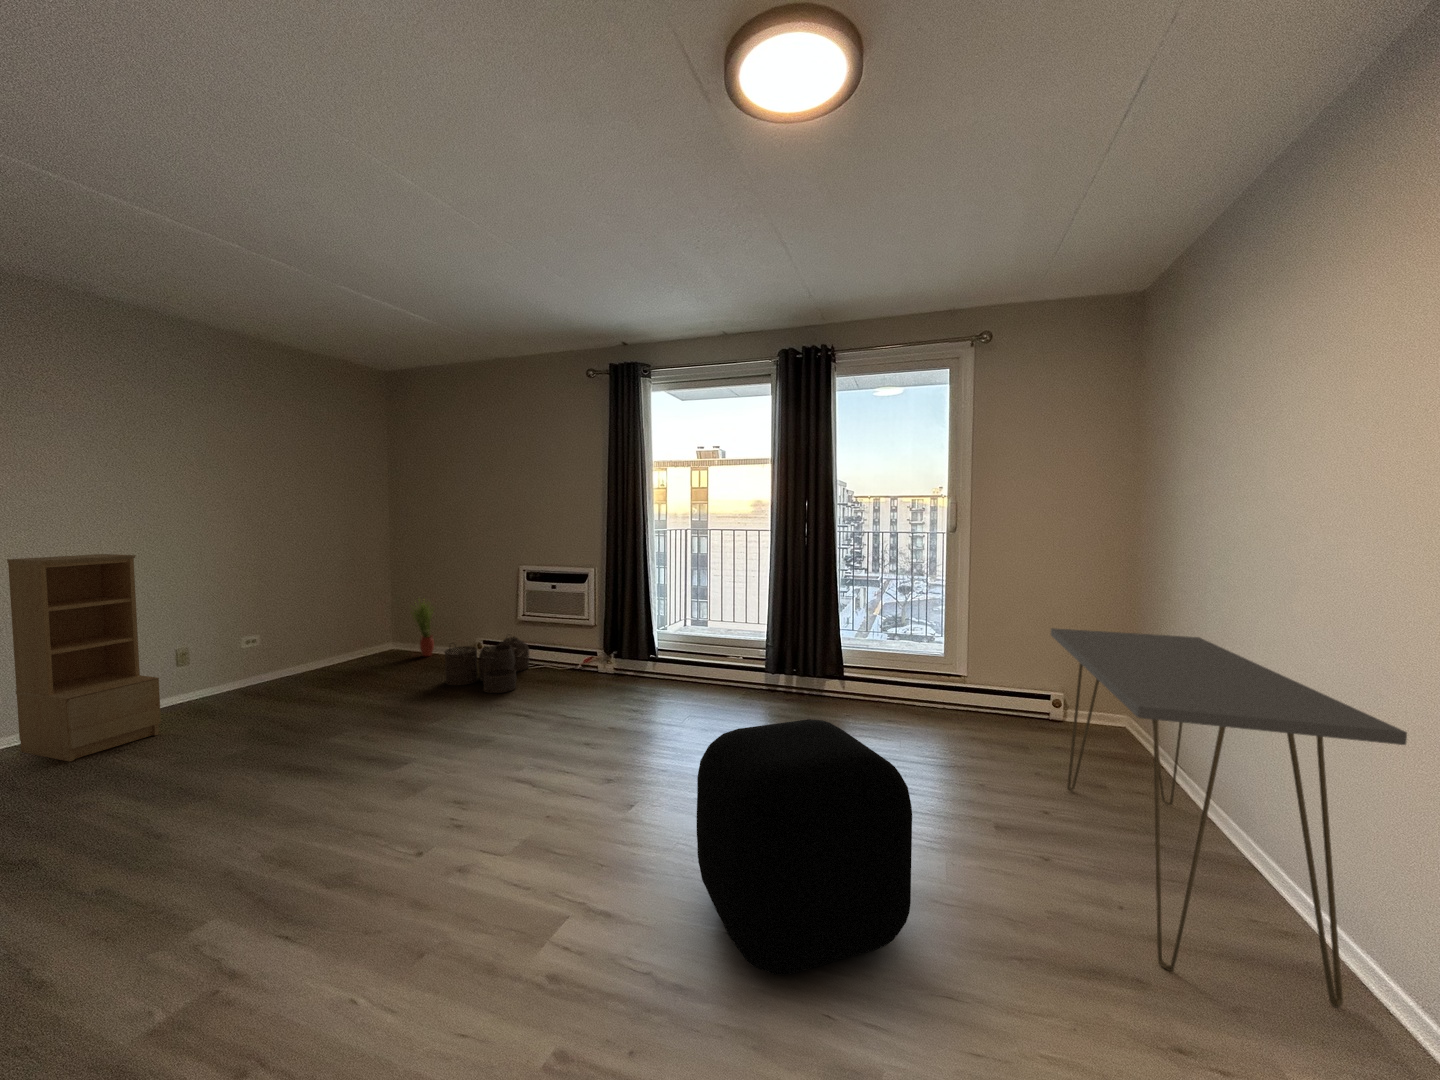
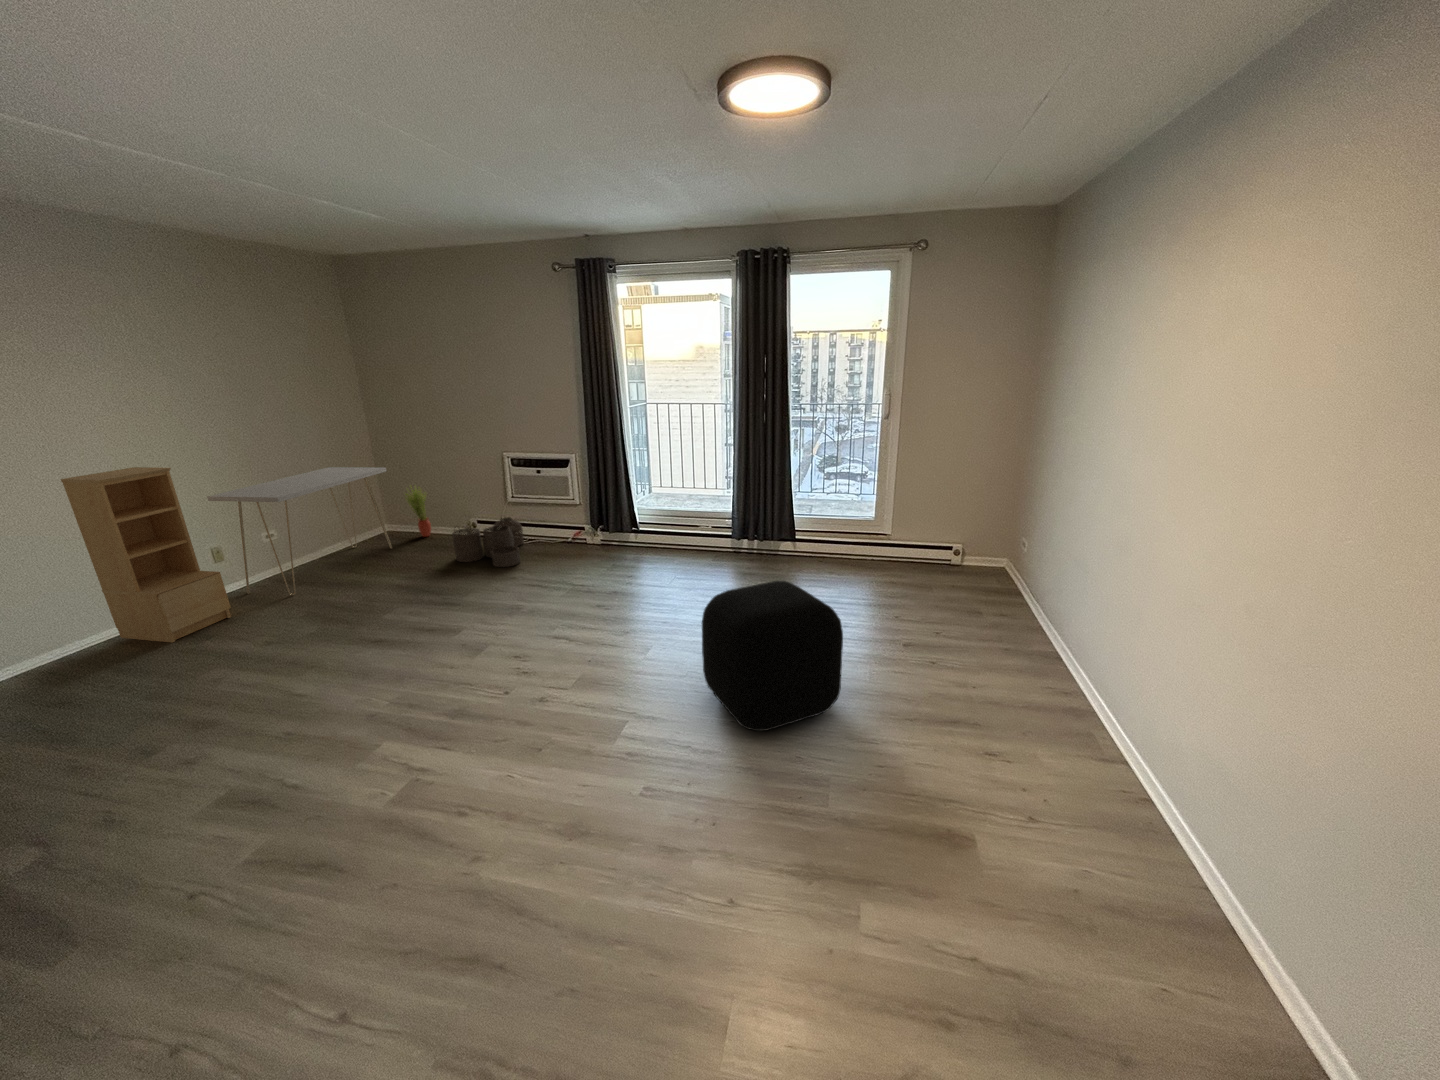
console table: present [1051,628,1407,1007] -> present [207,467,392,596]

